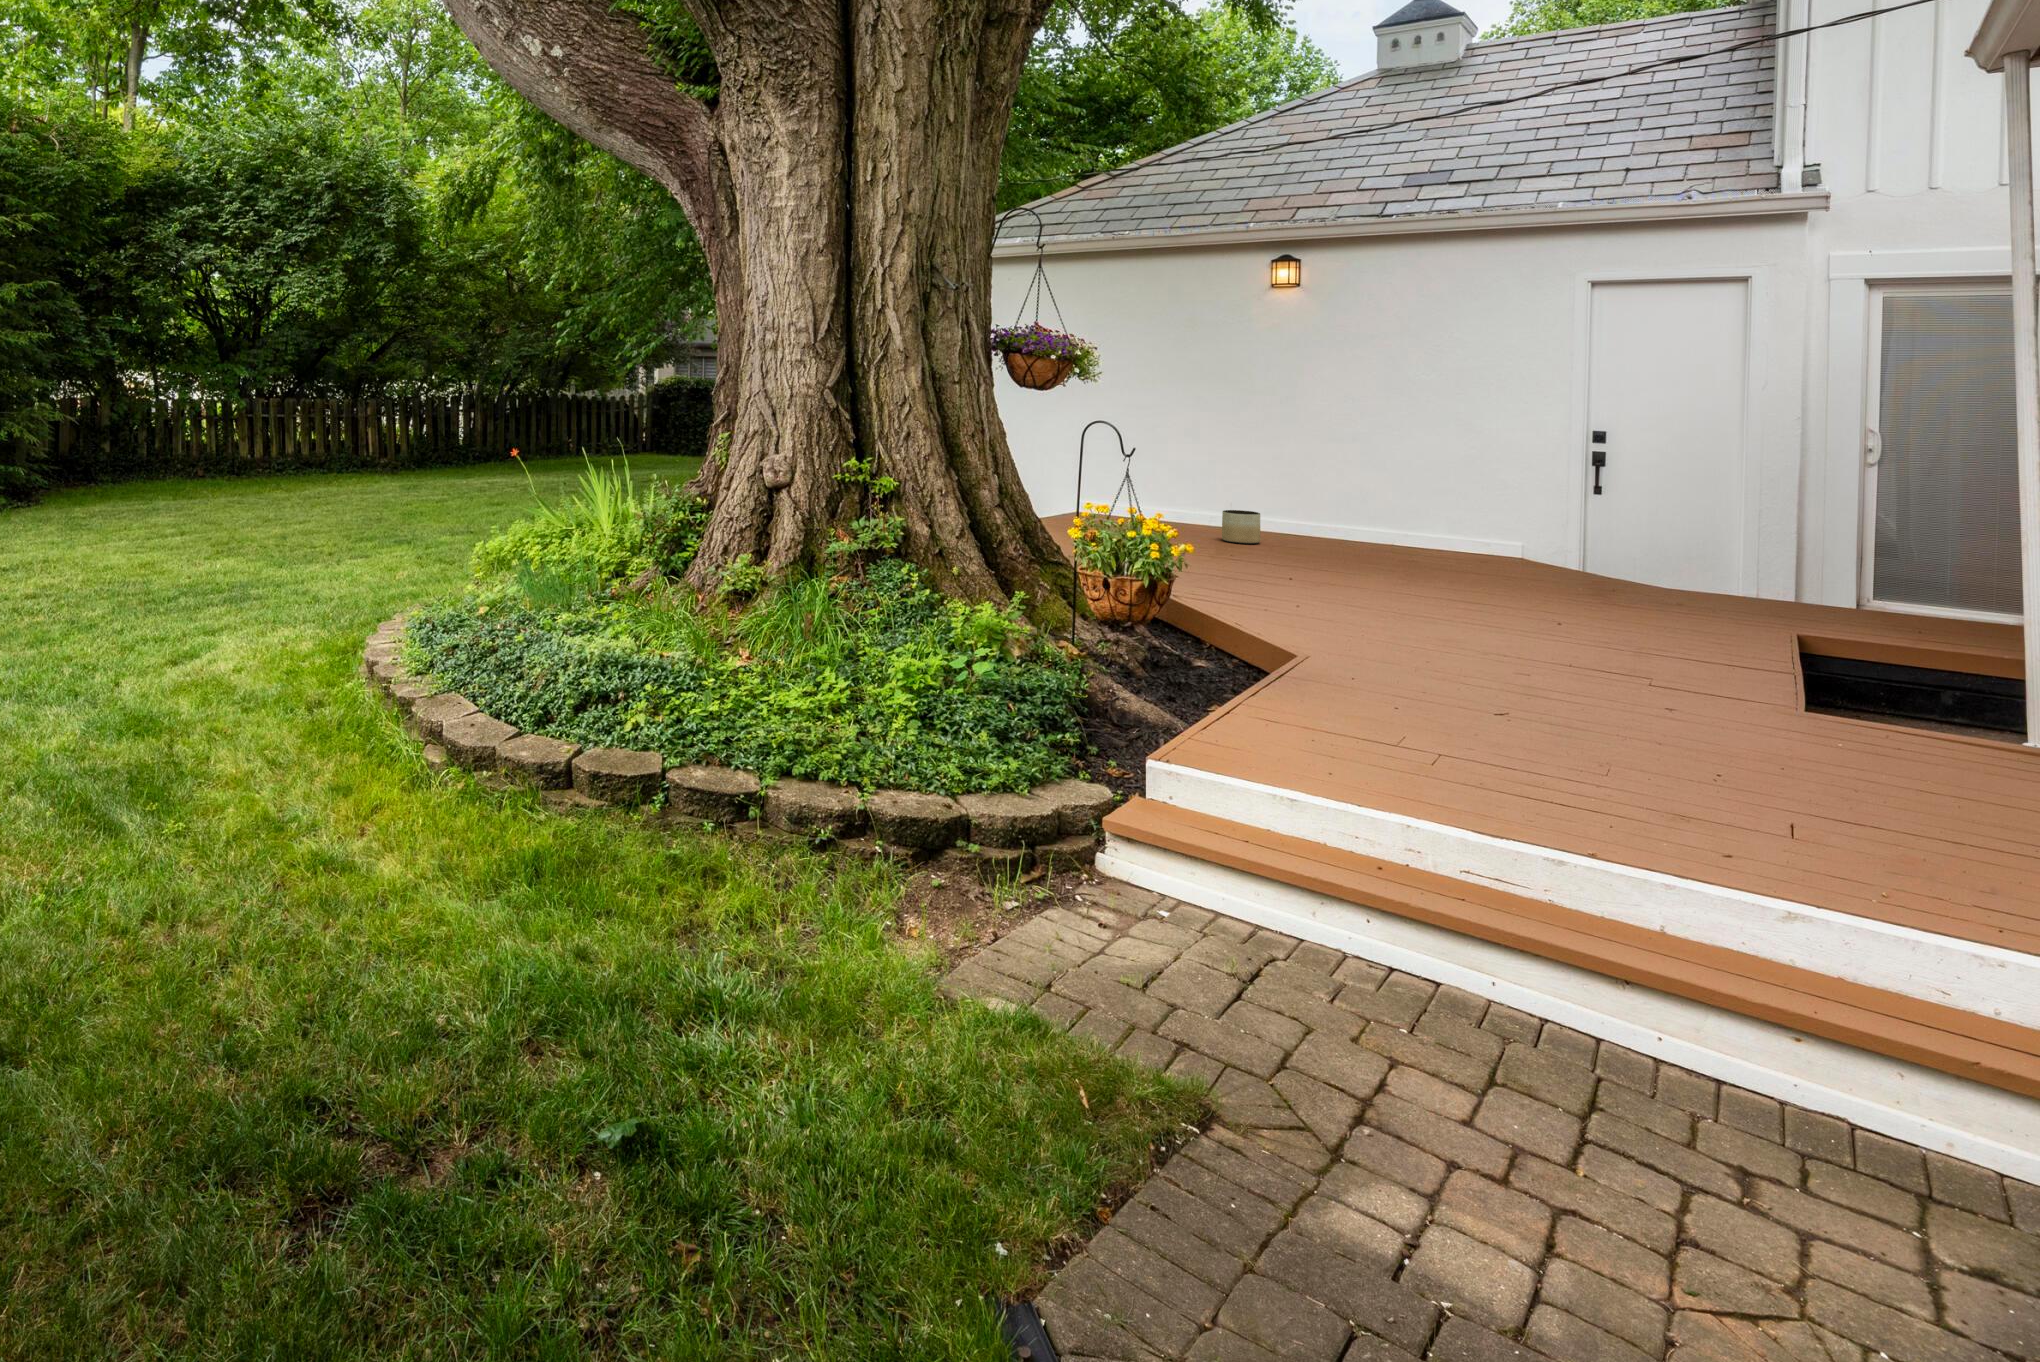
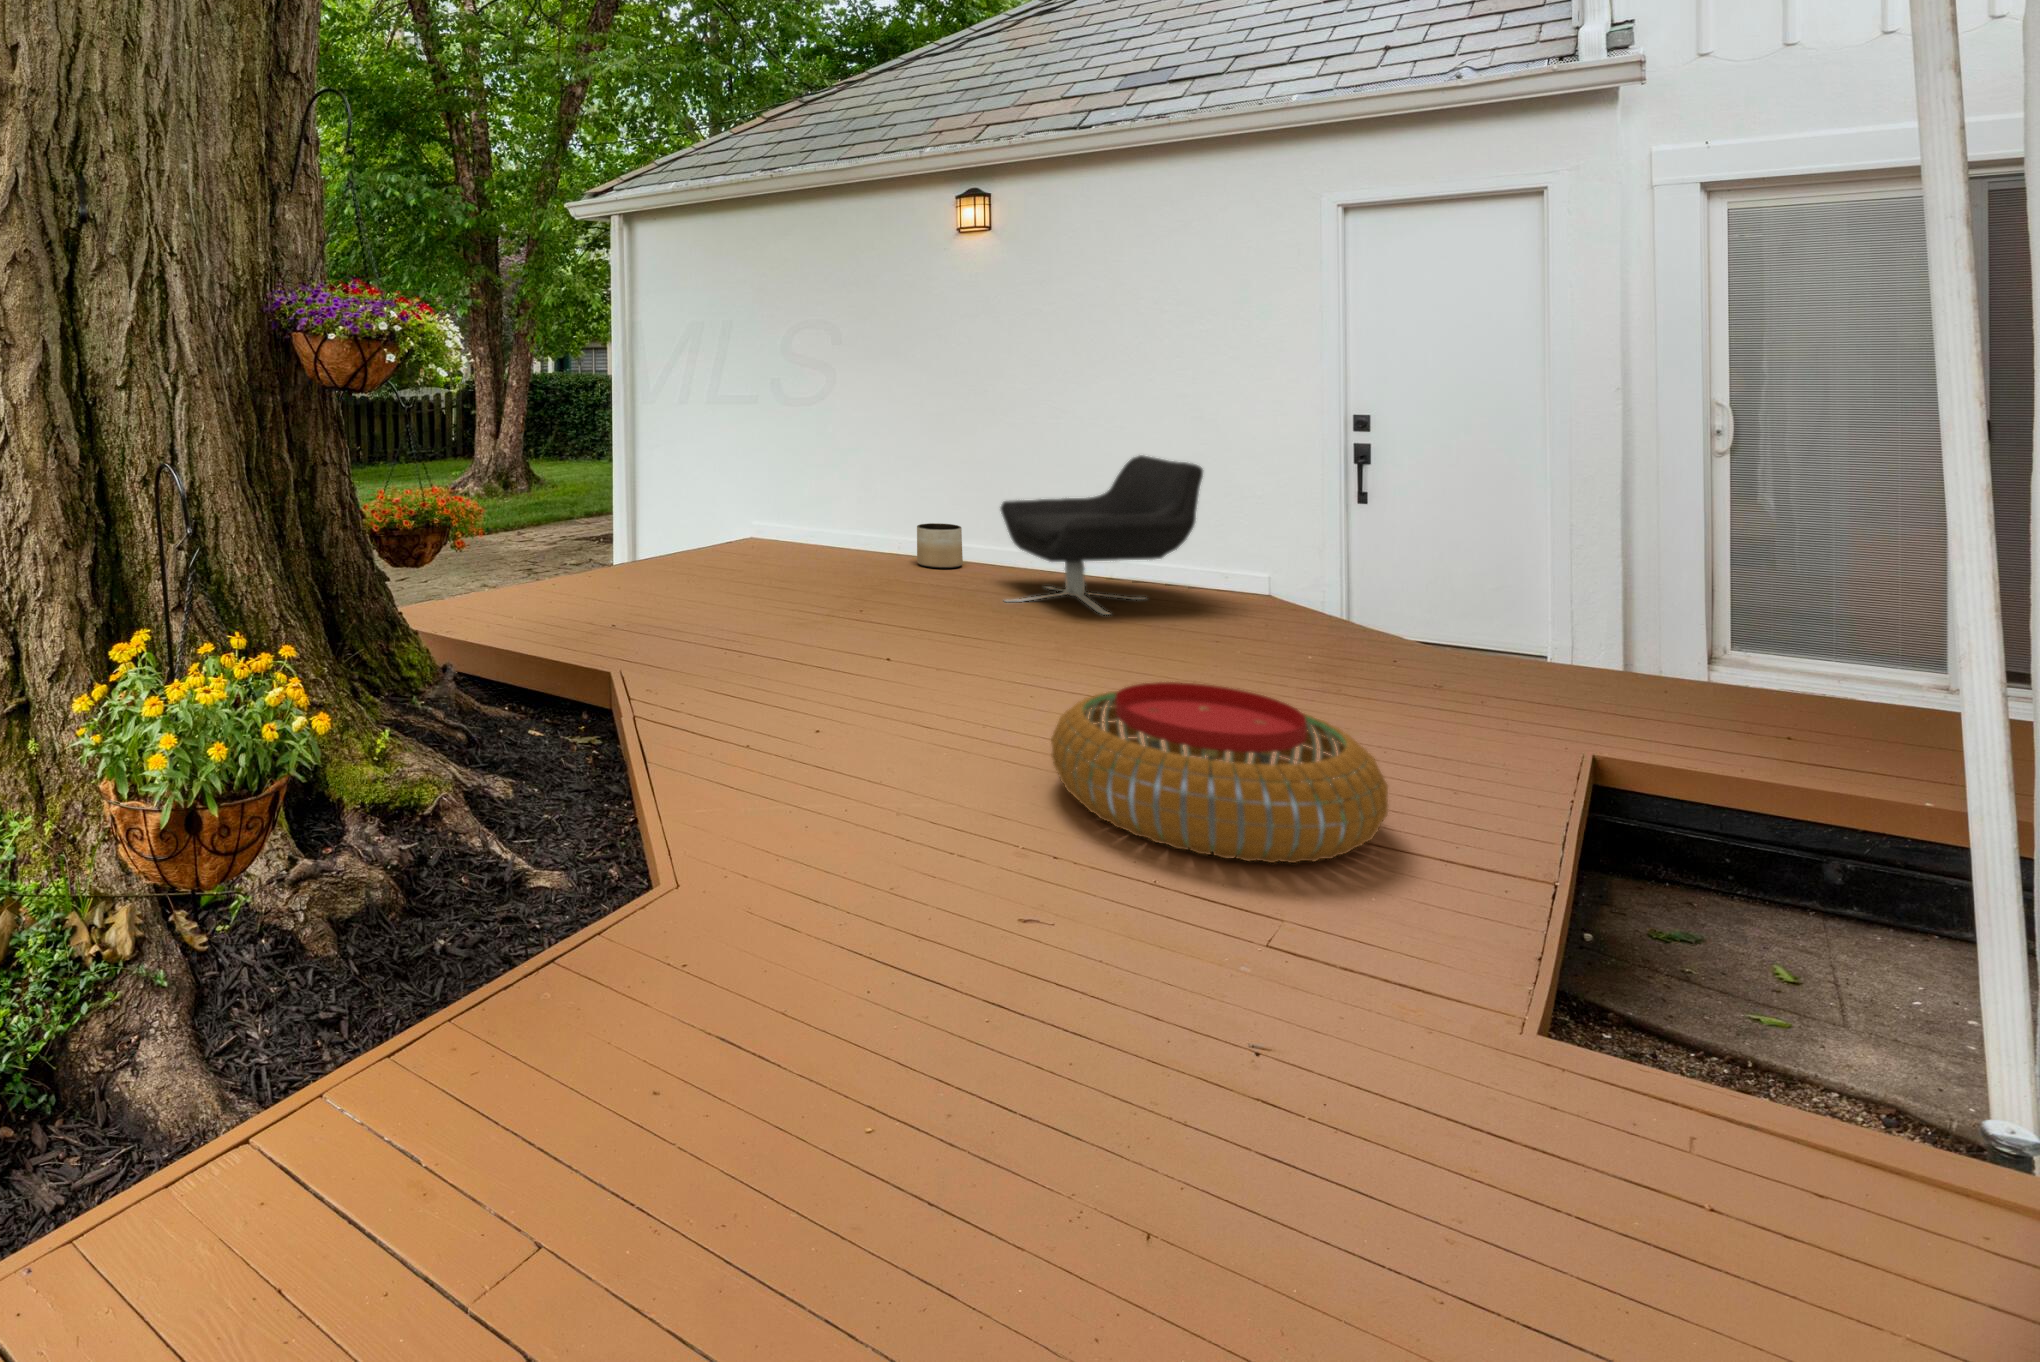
lounge chair: none [1306,461,1481,574] -> present [1001,455,1203,615]
pouf: none [1473,594,1706,685] -> present [1051,682,1388,863]

